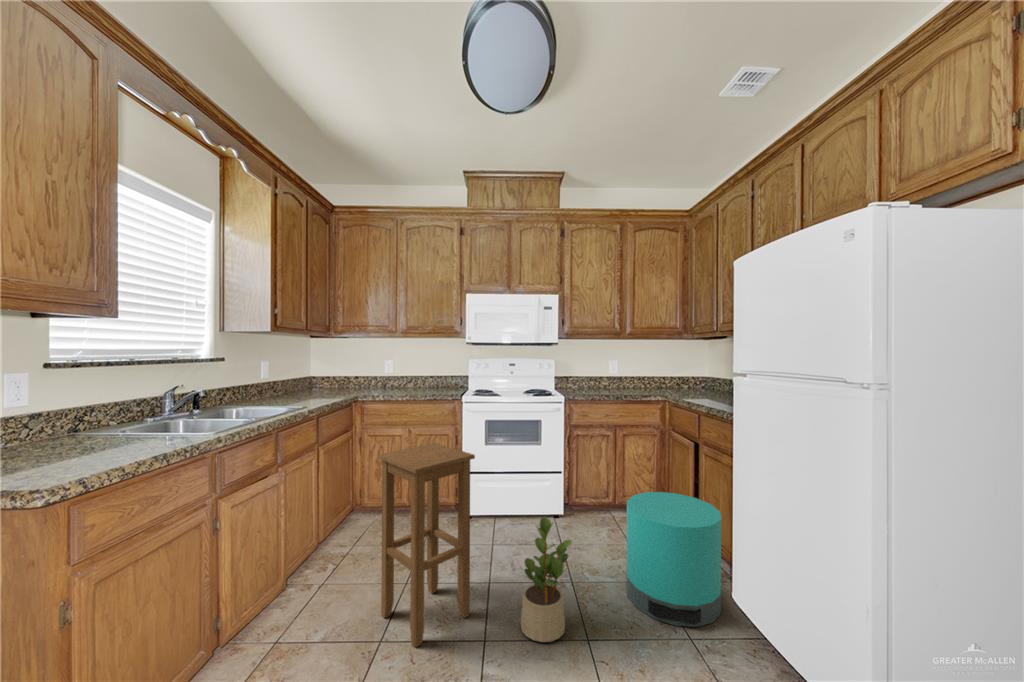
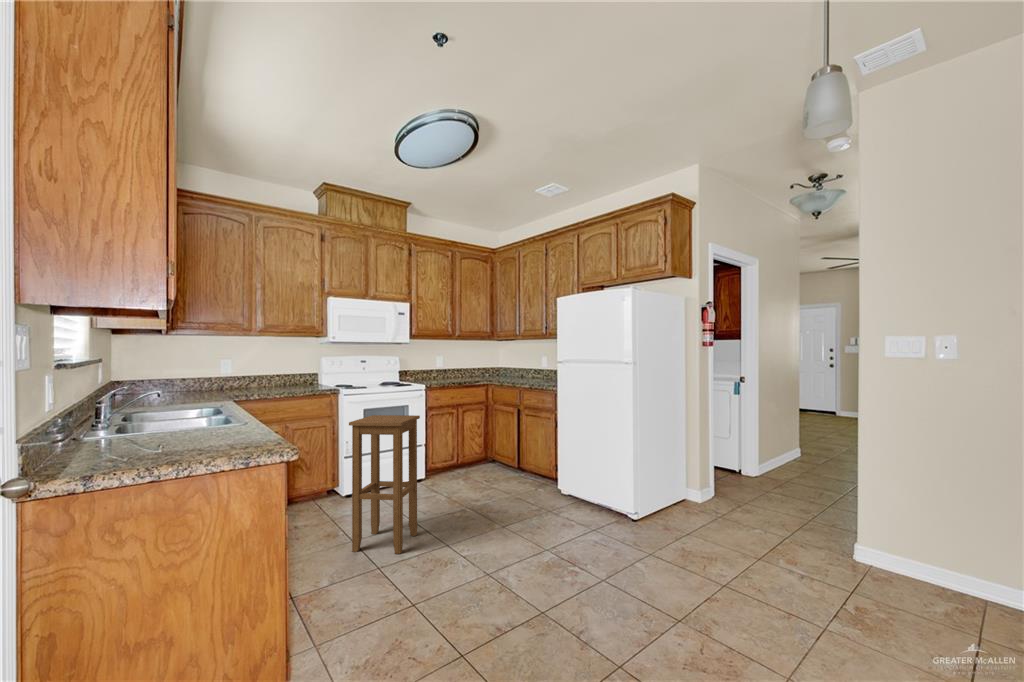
trash can: present [626,492,721,627] -> none [497,436,553,507]
potted plant: present [521,517,572,642] -> none [453,450,489,530]

